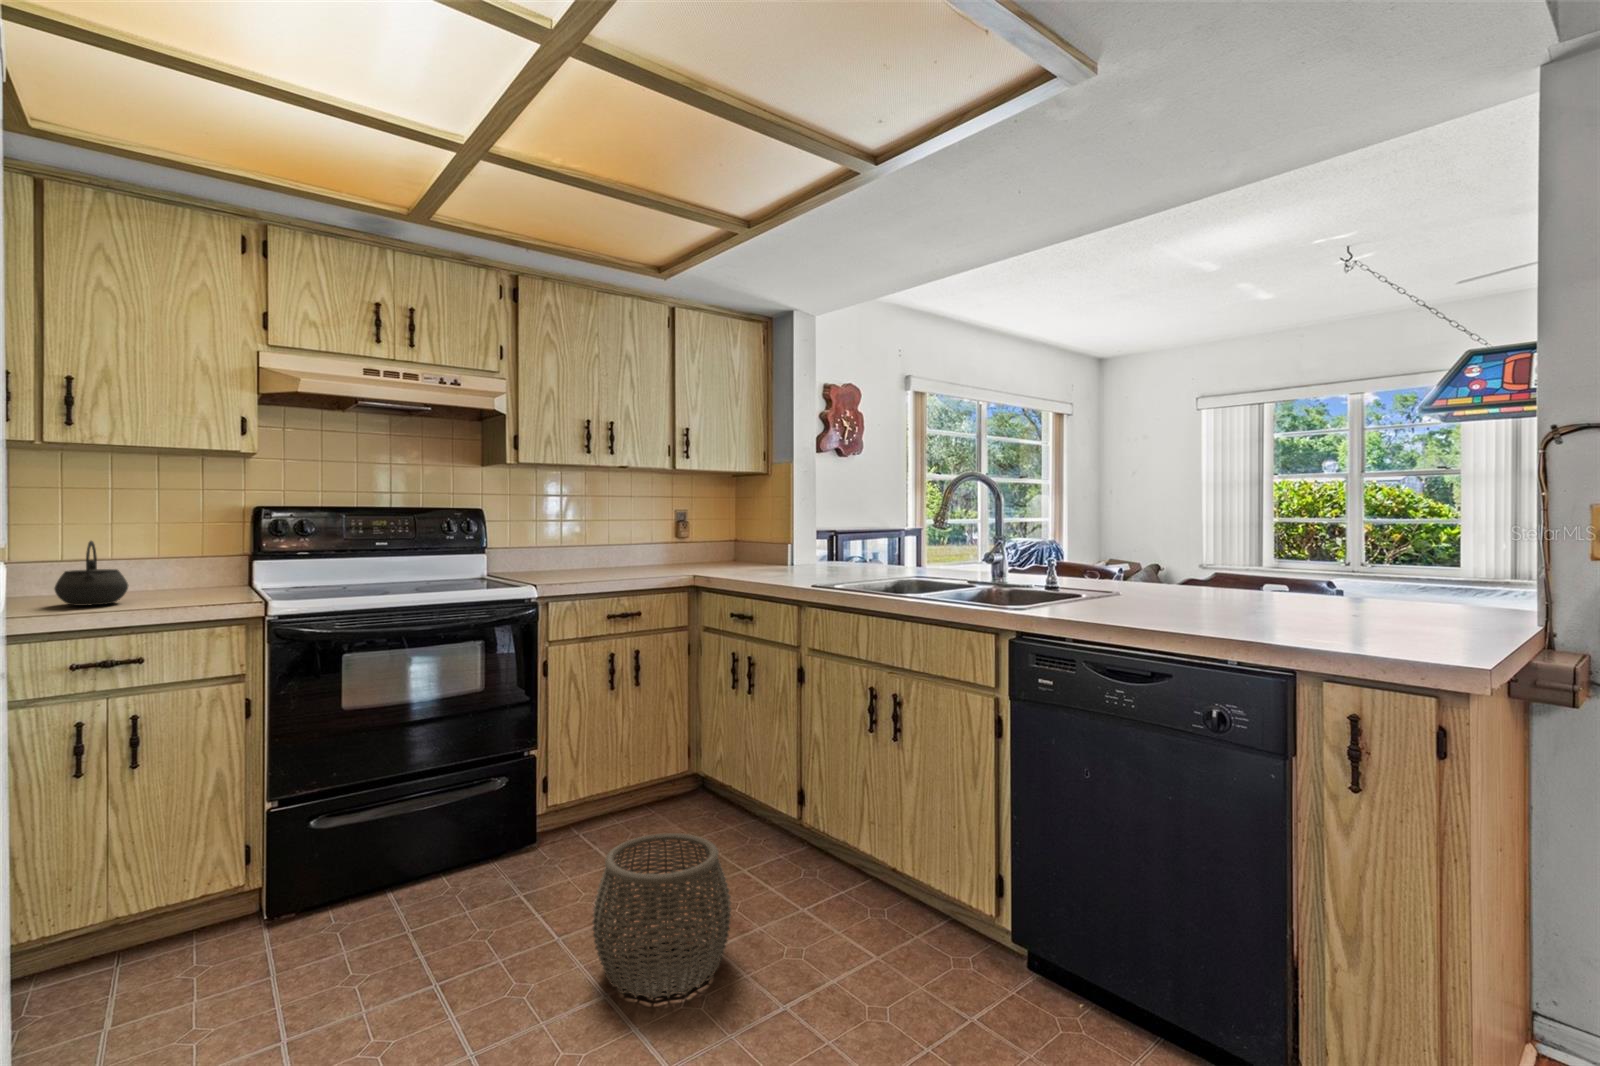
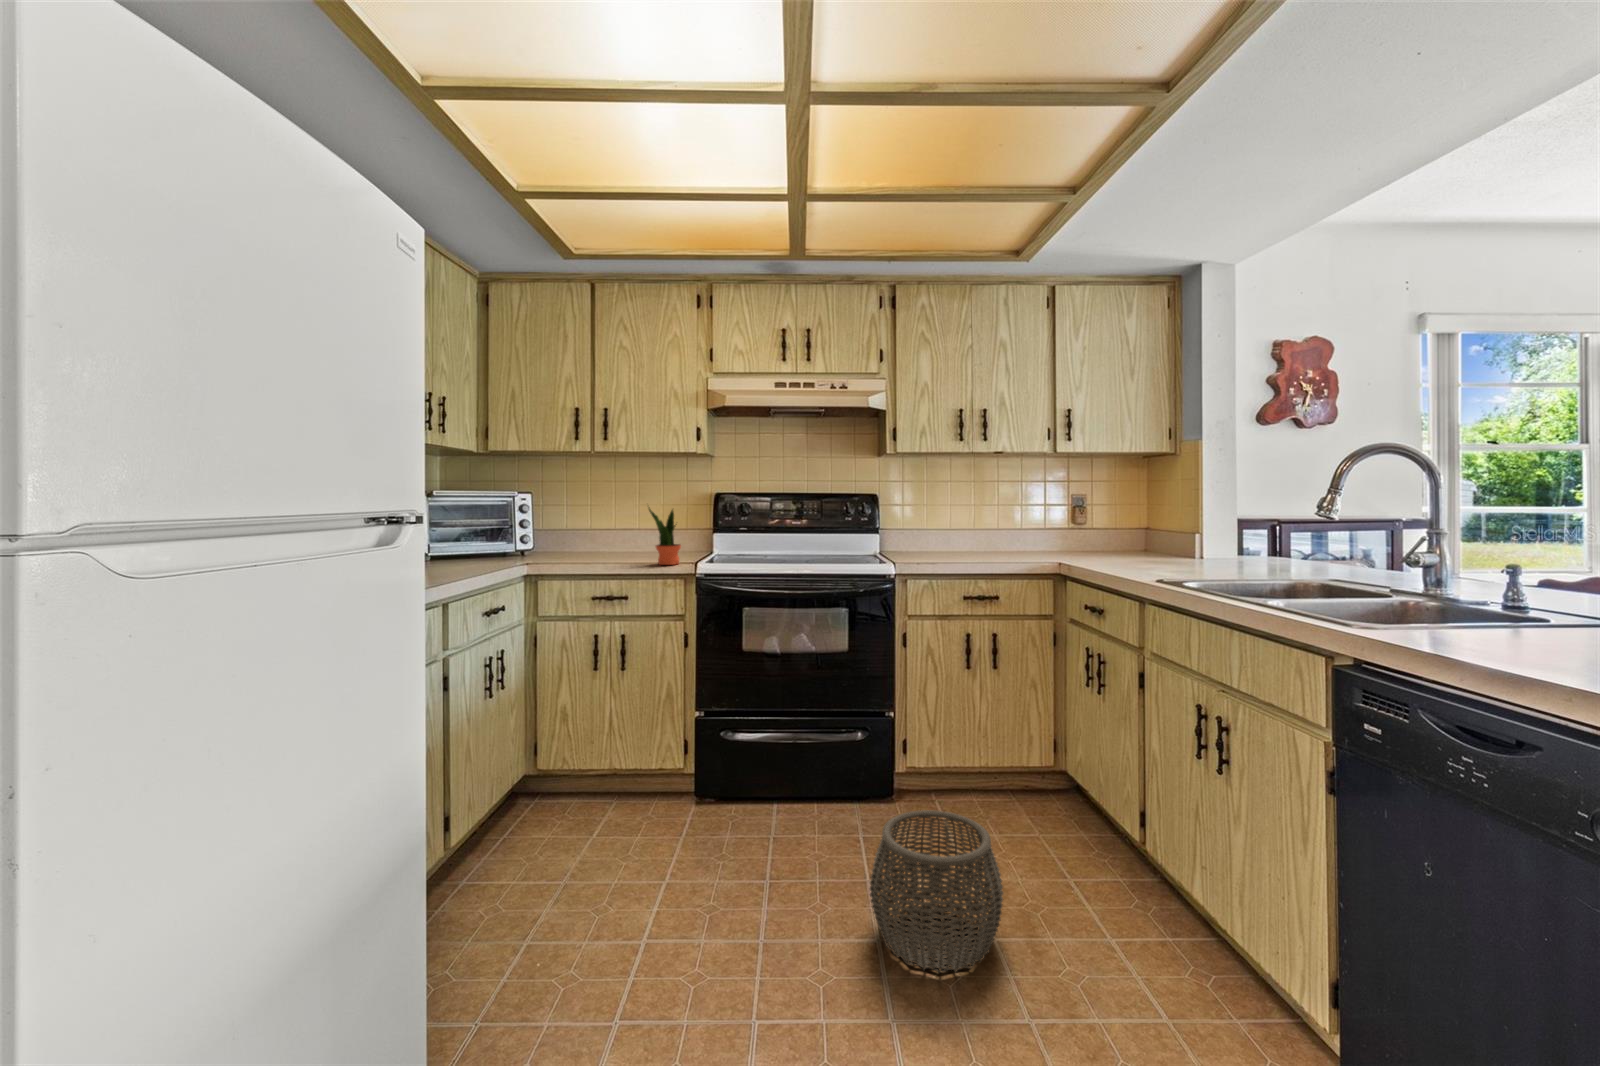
potted plant: none [166,517,228,604] -> present [649,507,681,565]
kettle: present [54,541,128,606] -> none [593,519,632,562]

